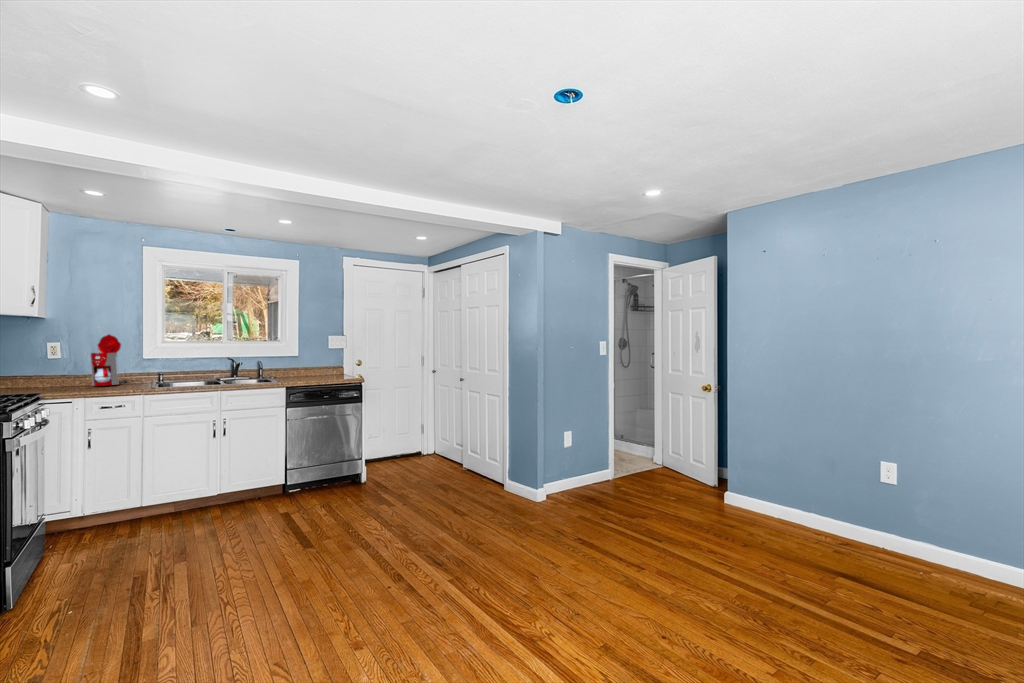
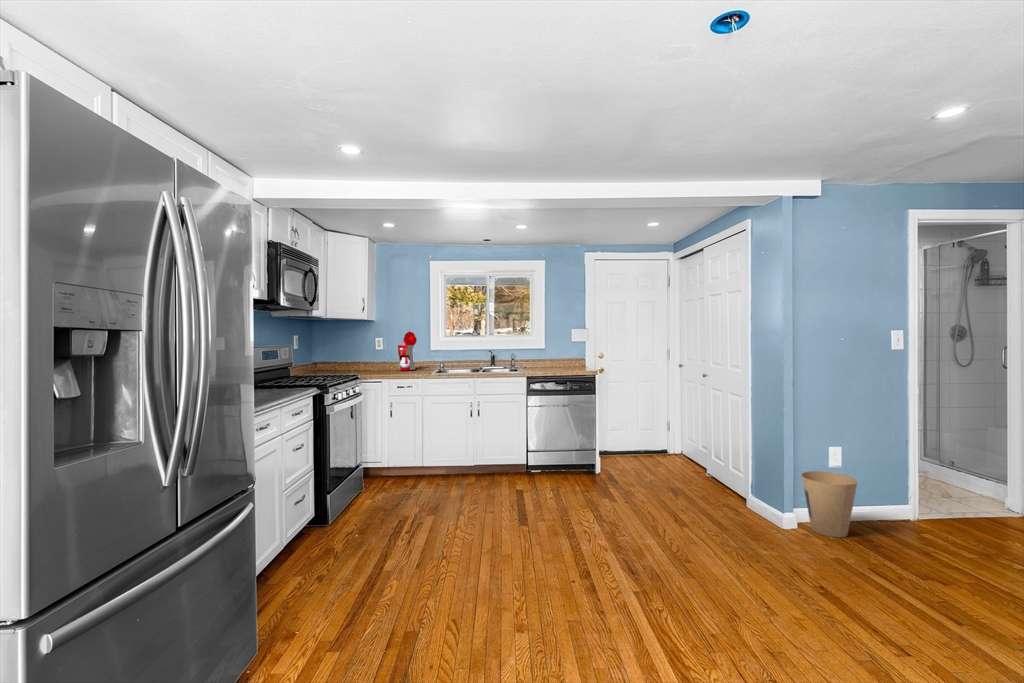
trash can: none [551,452,589,503] -> present [802,471,857,537]

